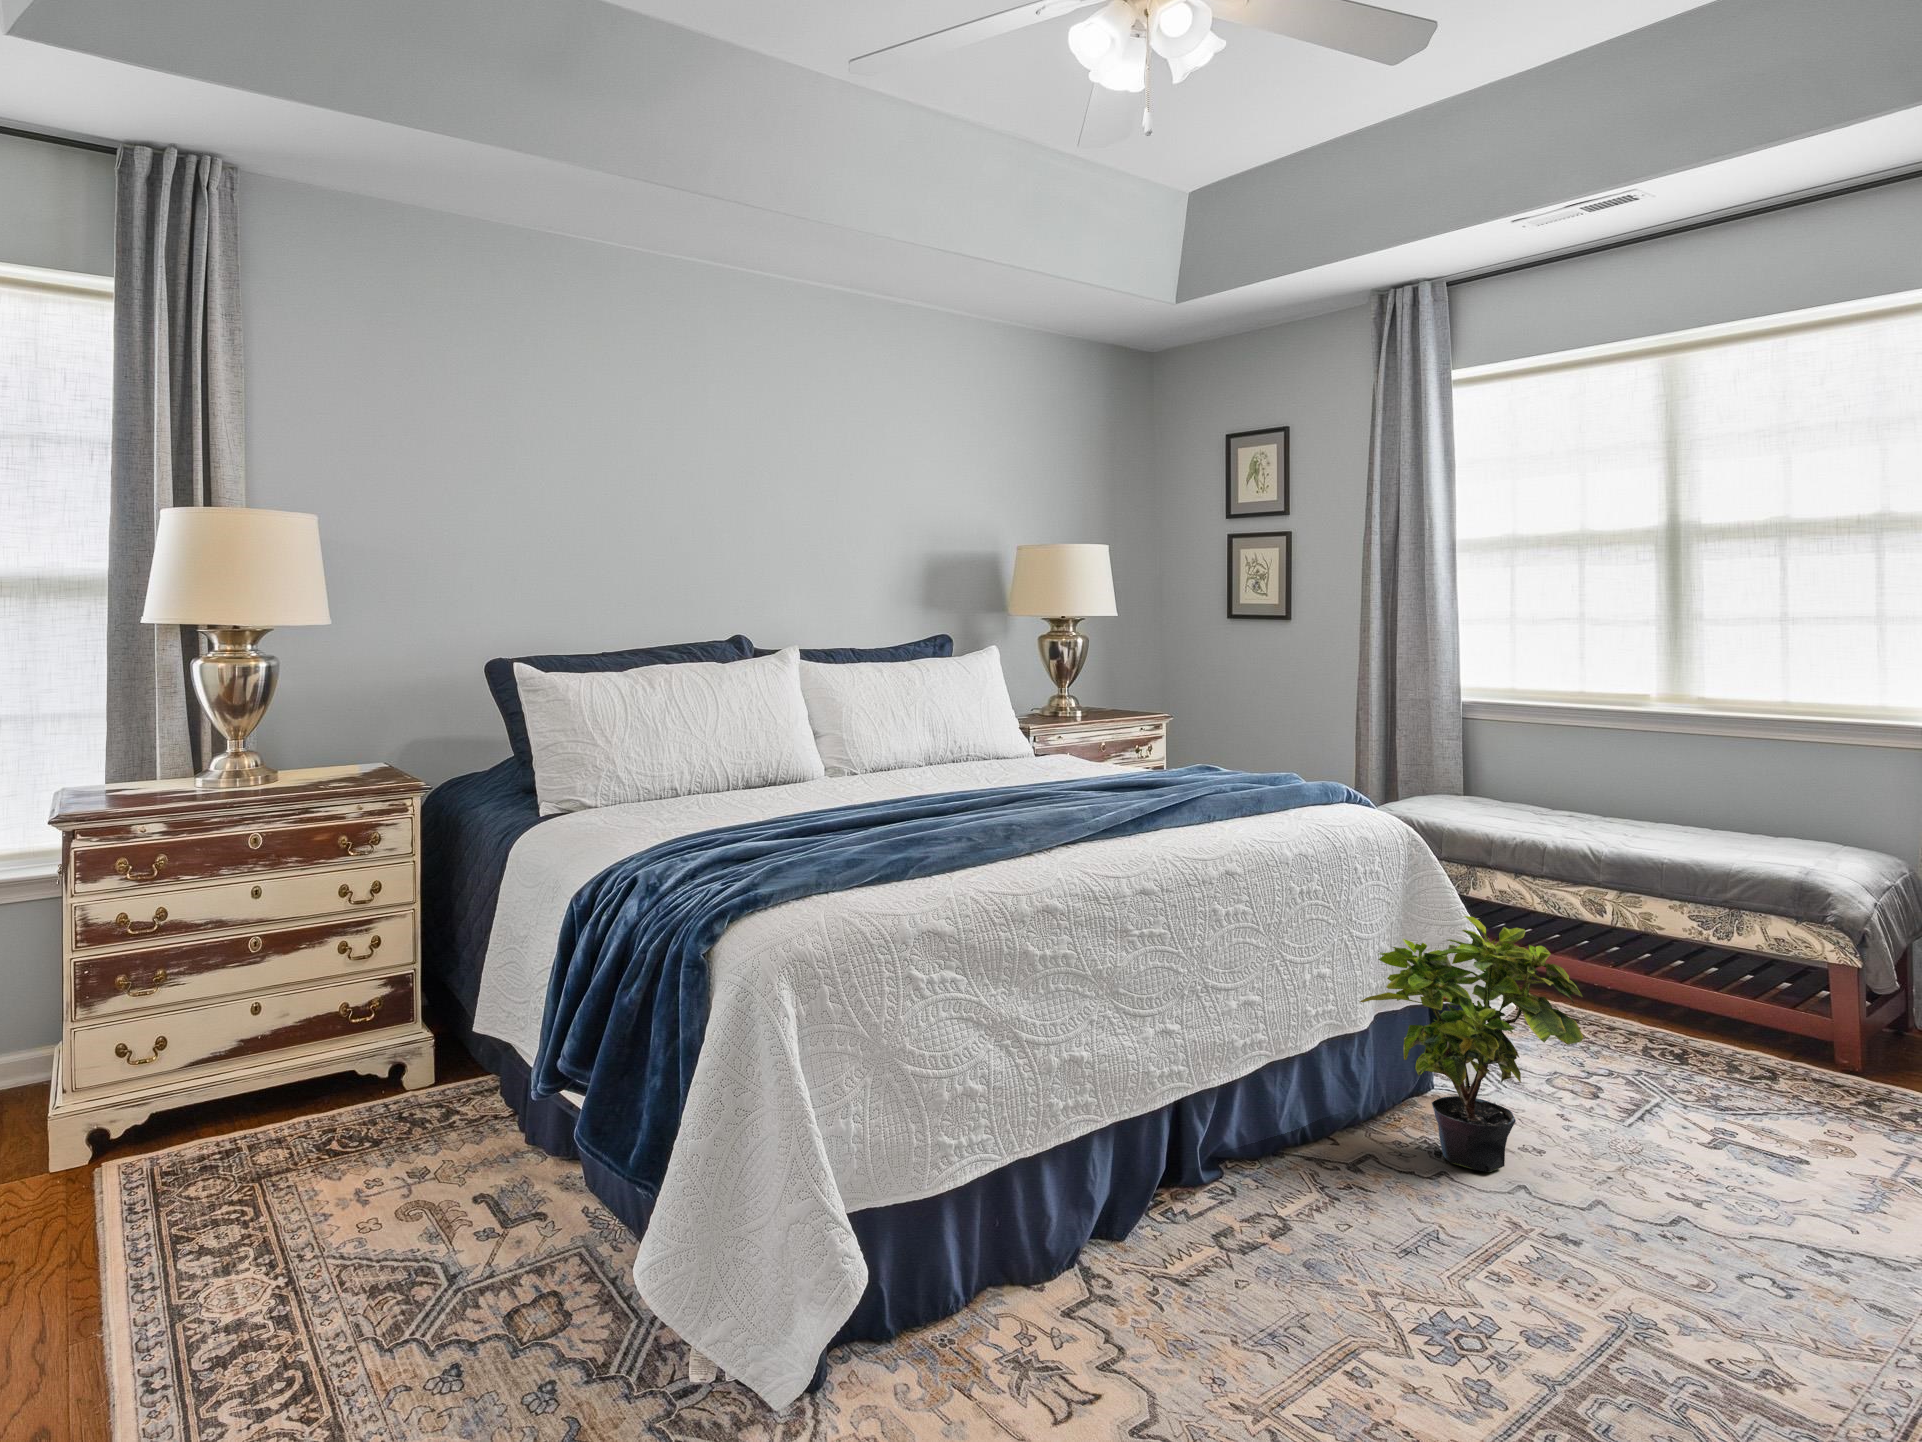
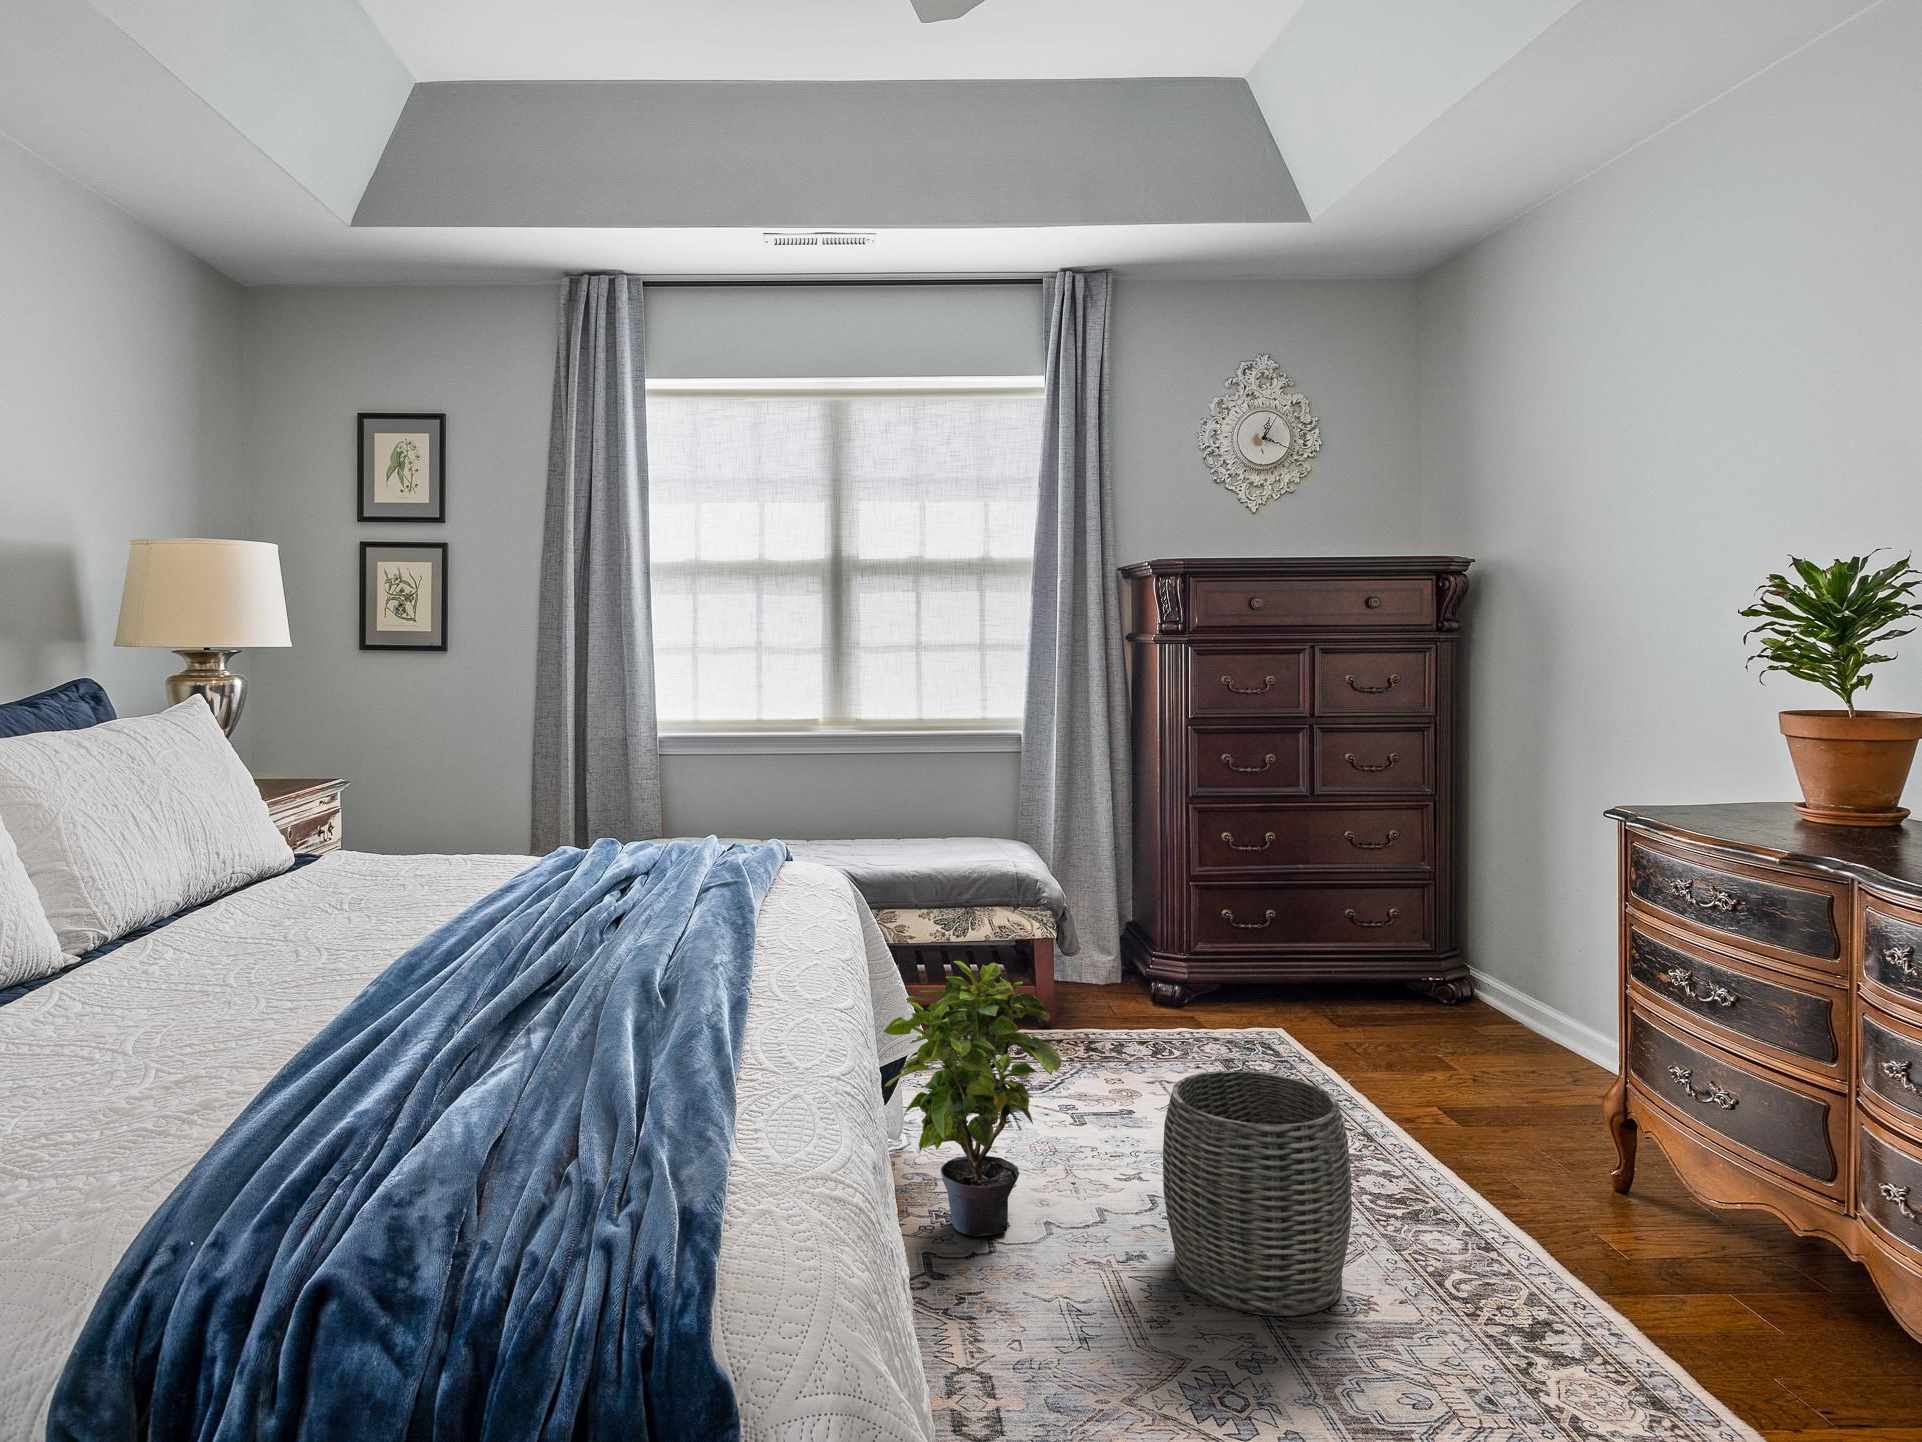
woven basket: none [1602,1079,1840,1354] -> present [1163,1071,1352,1316]

